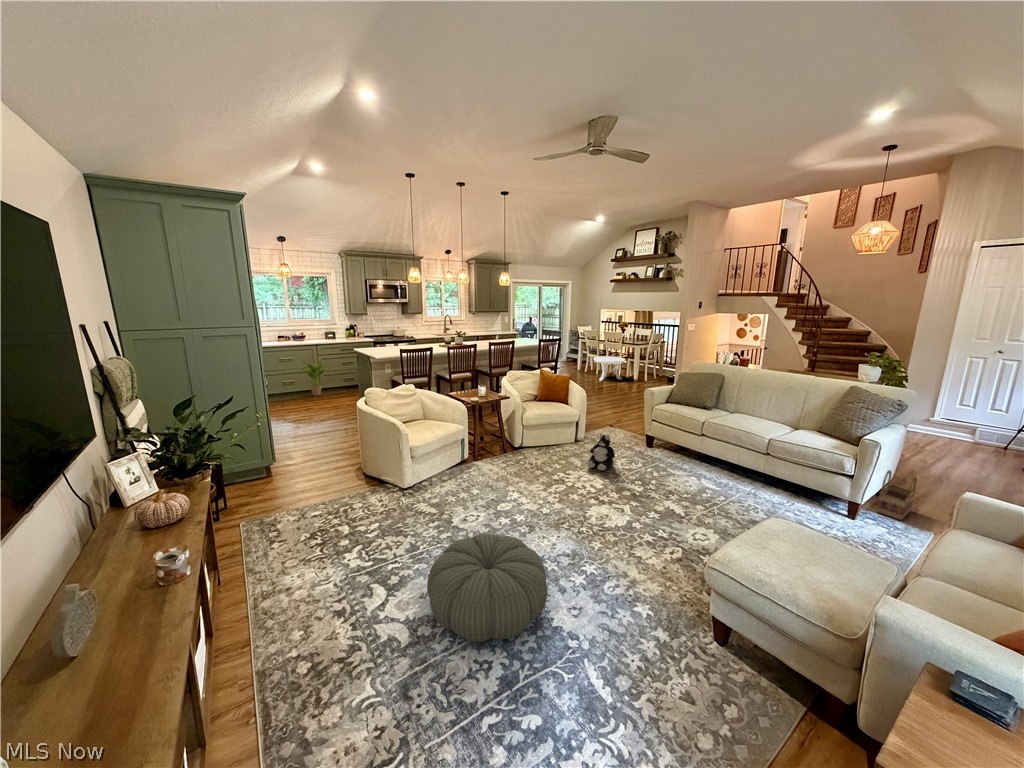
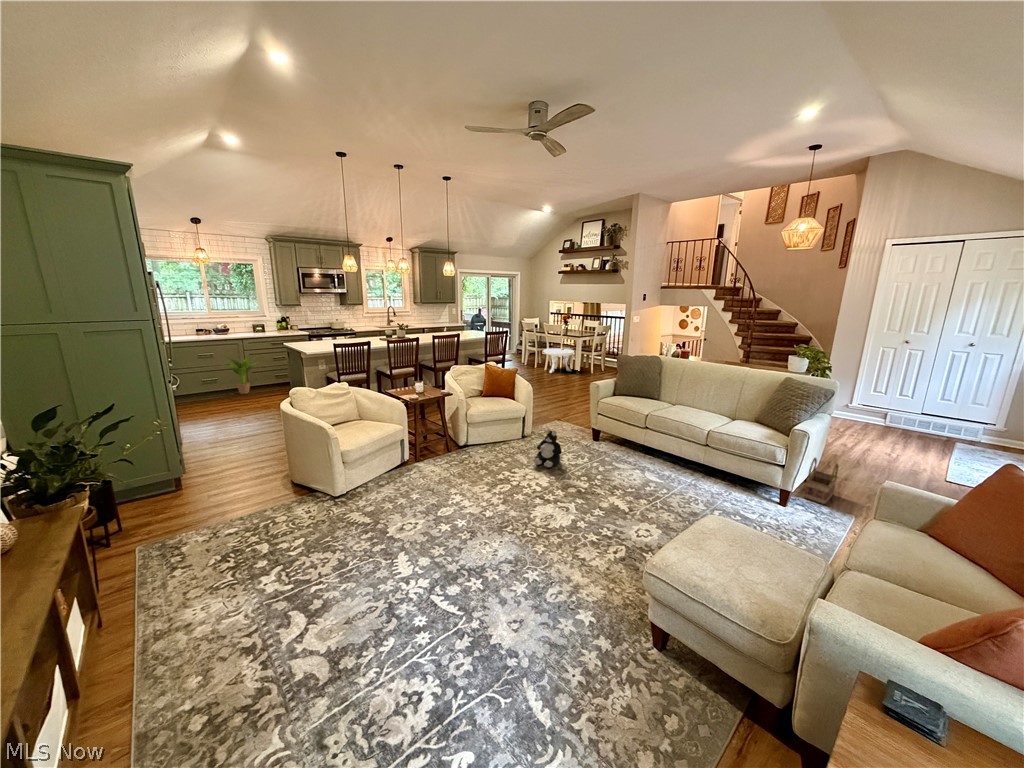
pouf: present [427,533,548,642] -> none [352,546,485,672]

